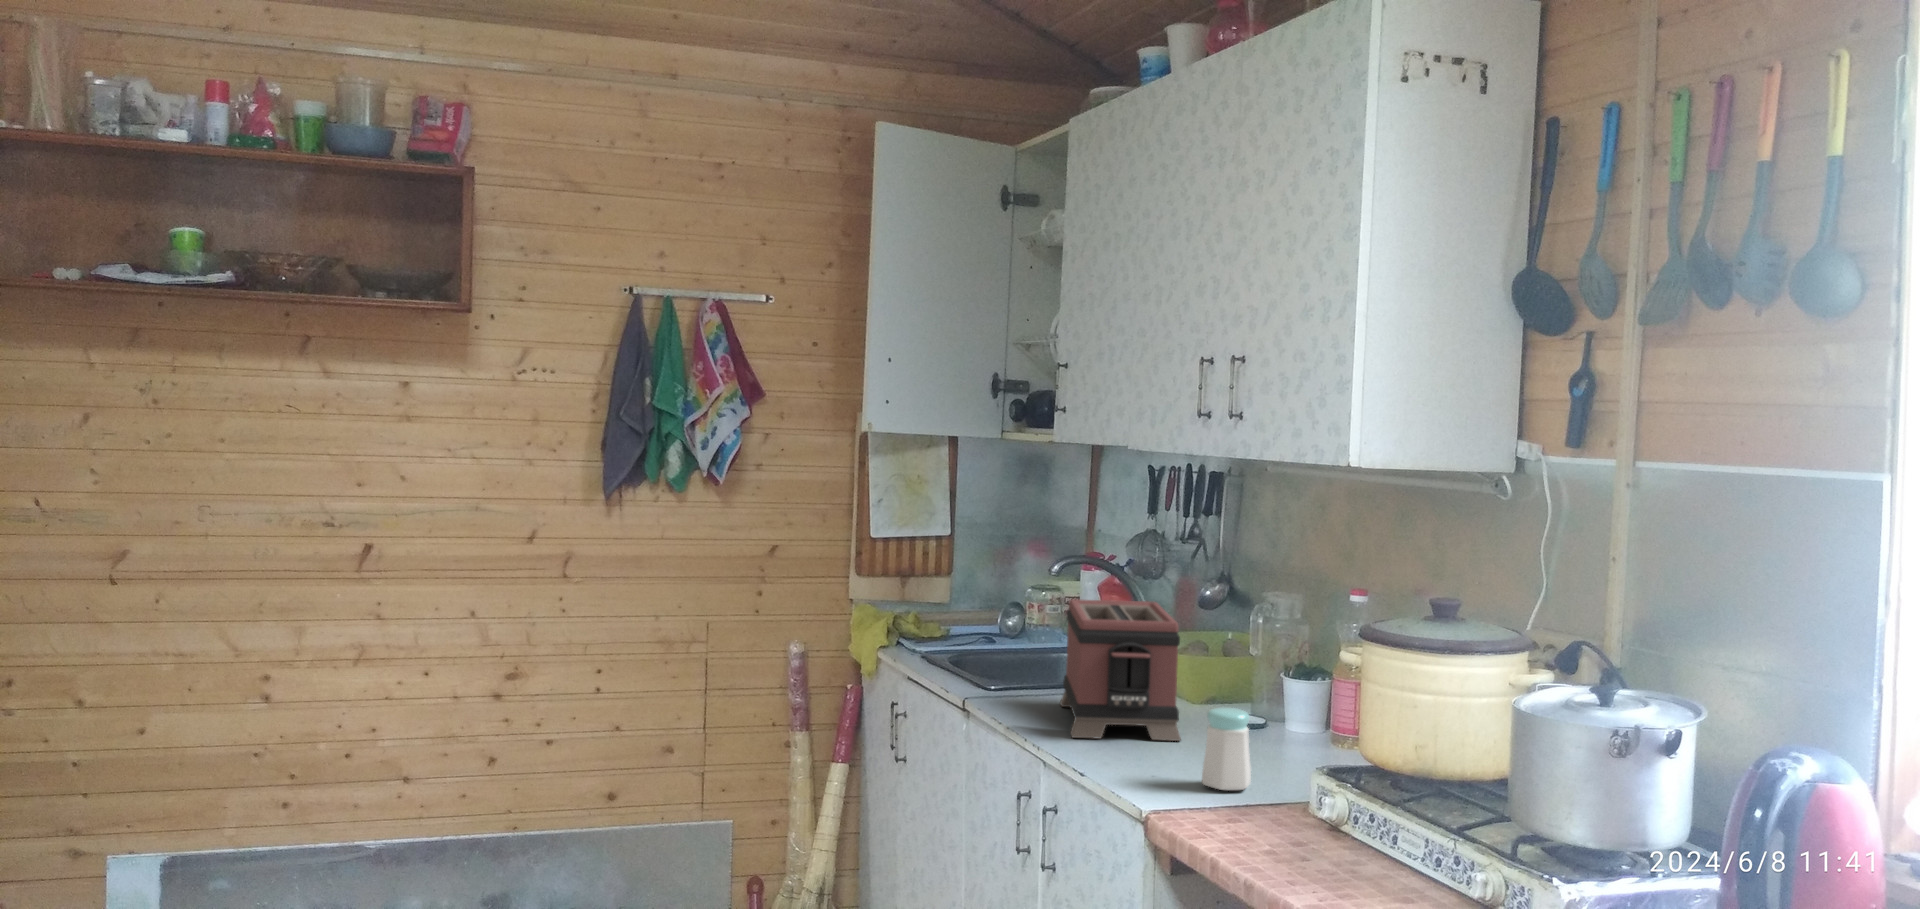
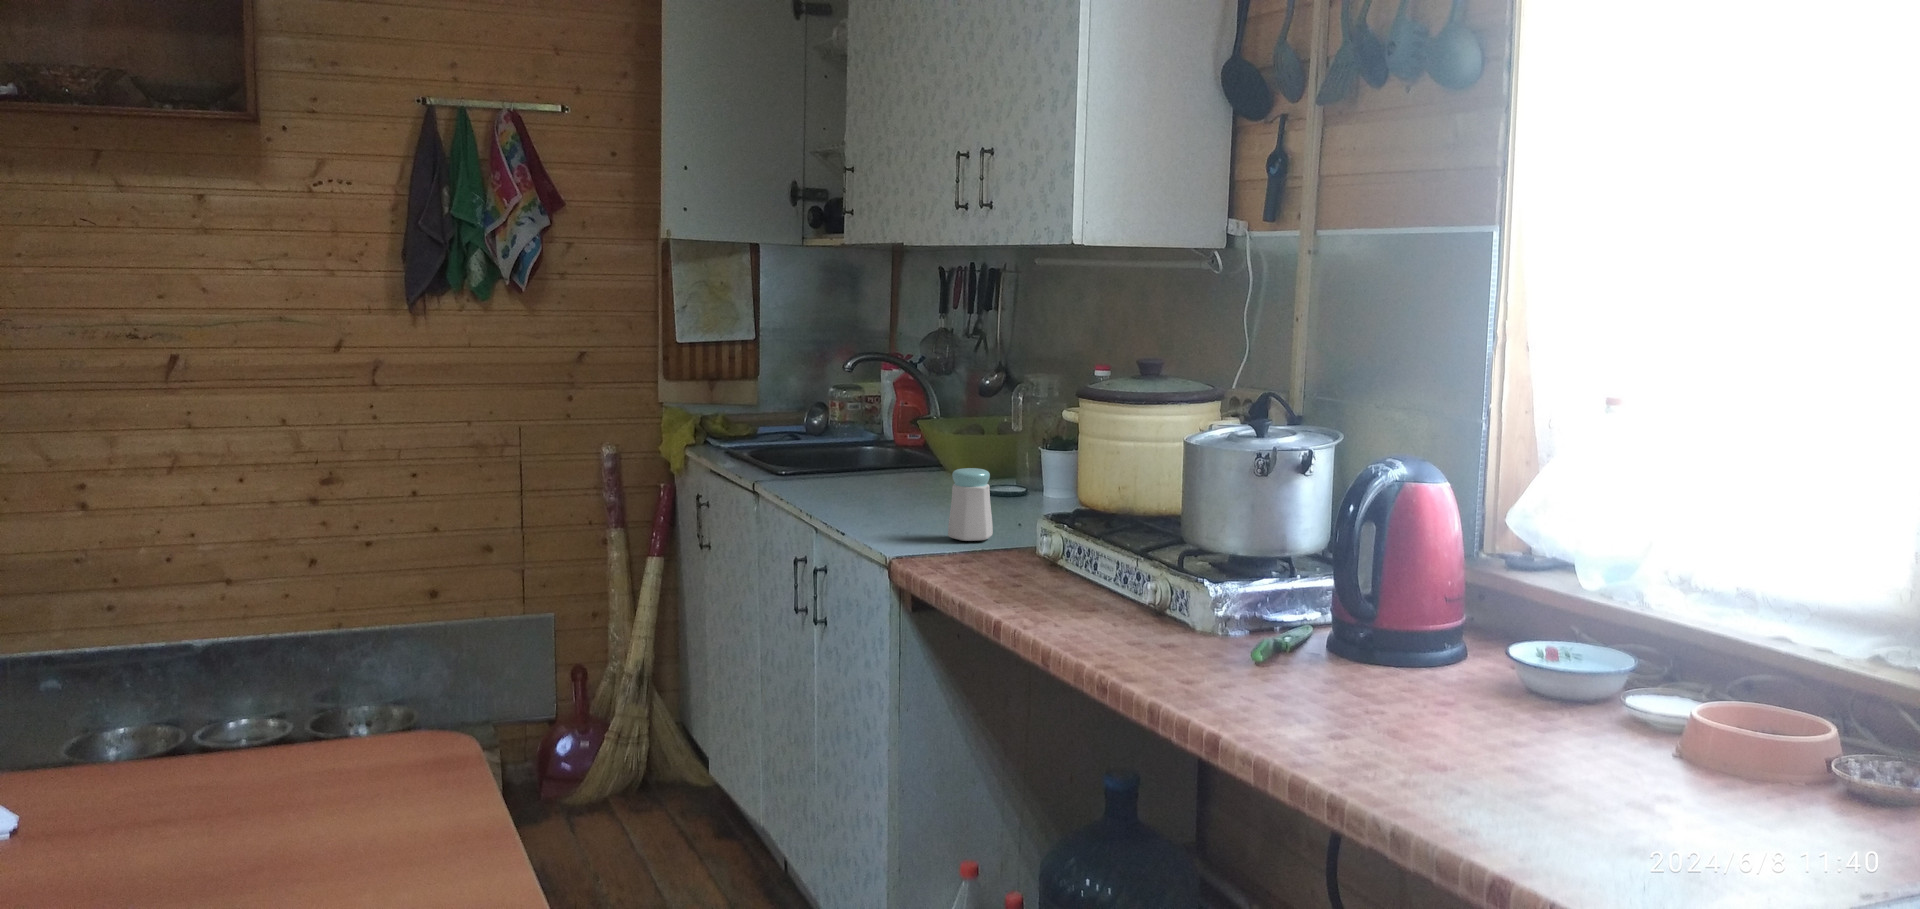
toaster: present [1060,599,1181,741] -> none [843,386,945,508]

